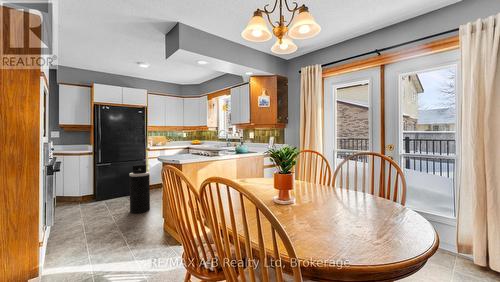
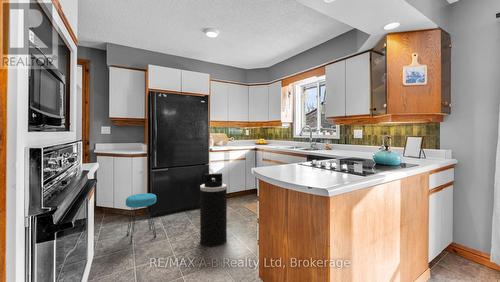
stool: none [74,181,98,214] -> present [126,193,156,243]

